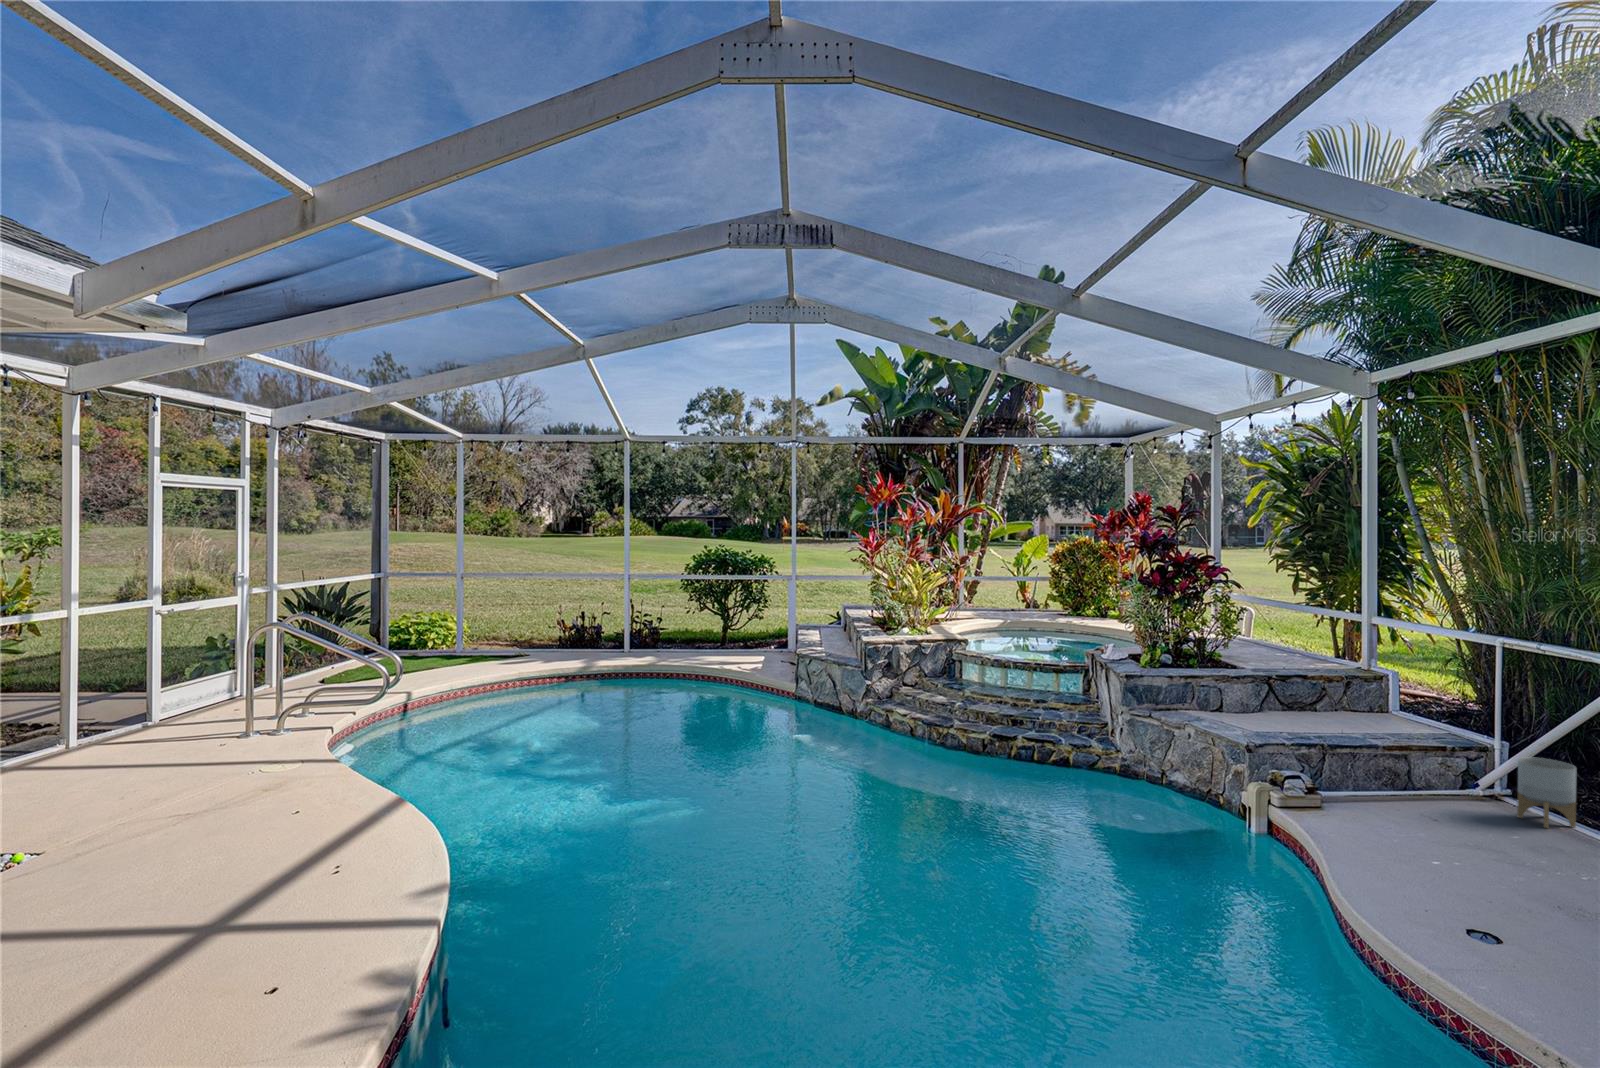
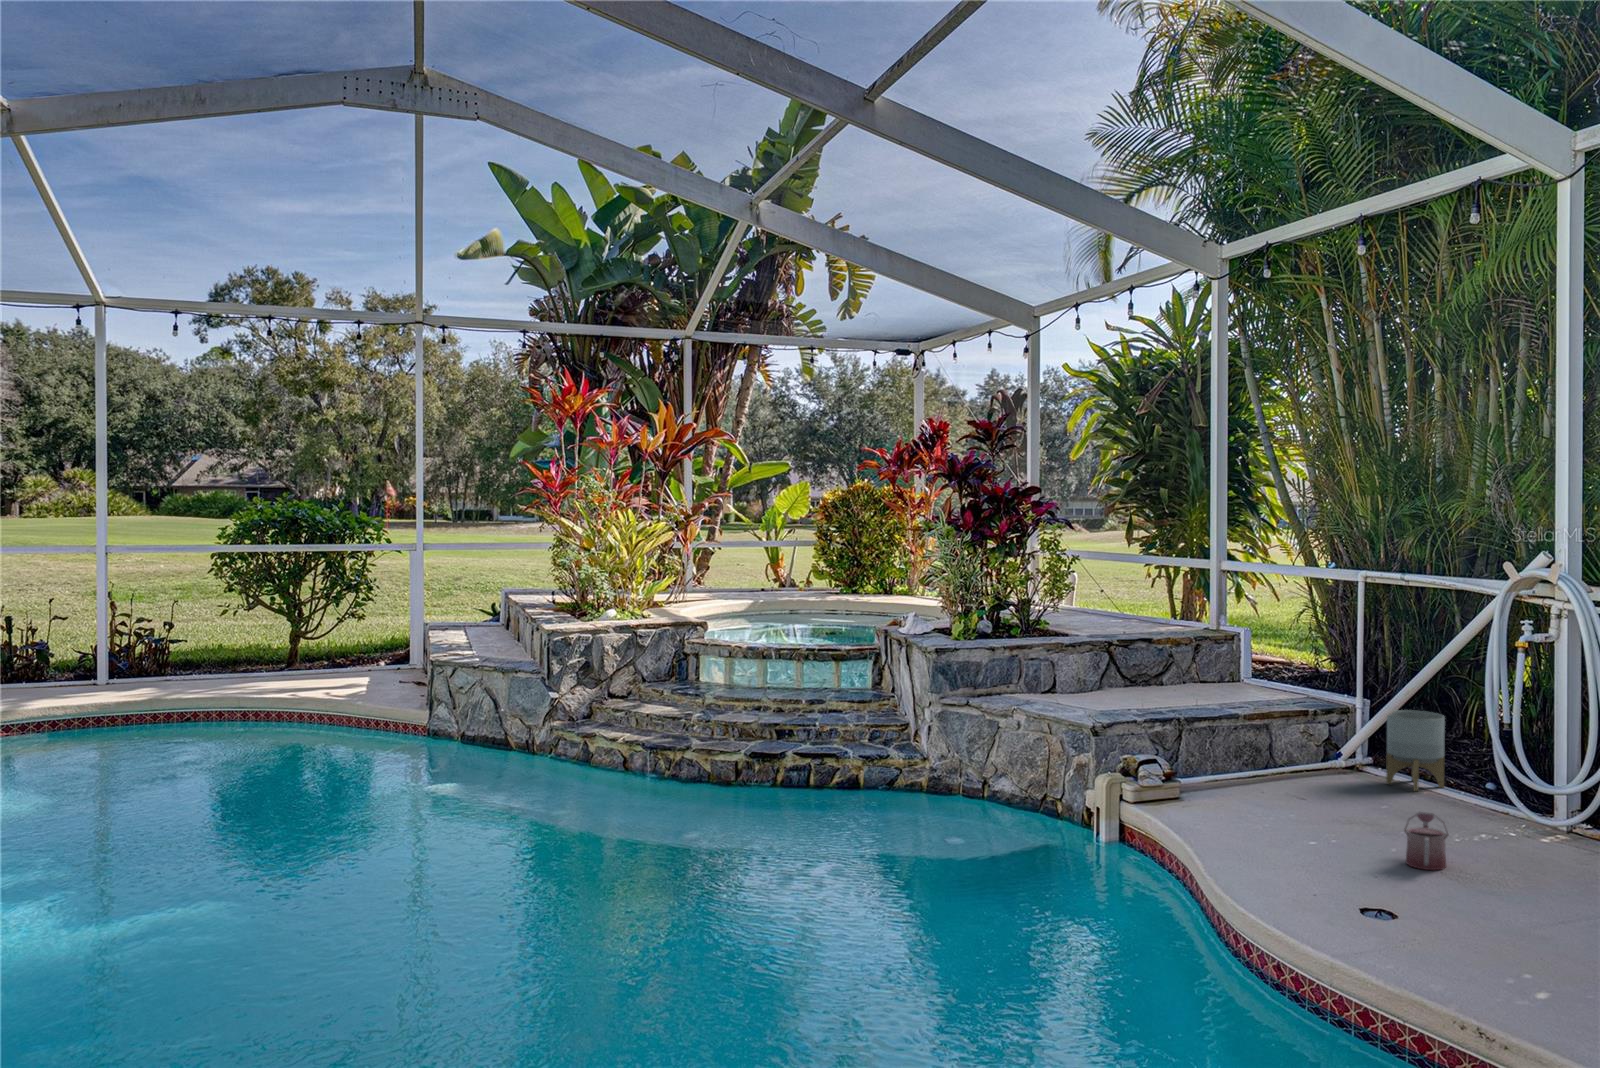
watering can: none [1524,860,1569,913] -> present [1404,812,1448,870]

